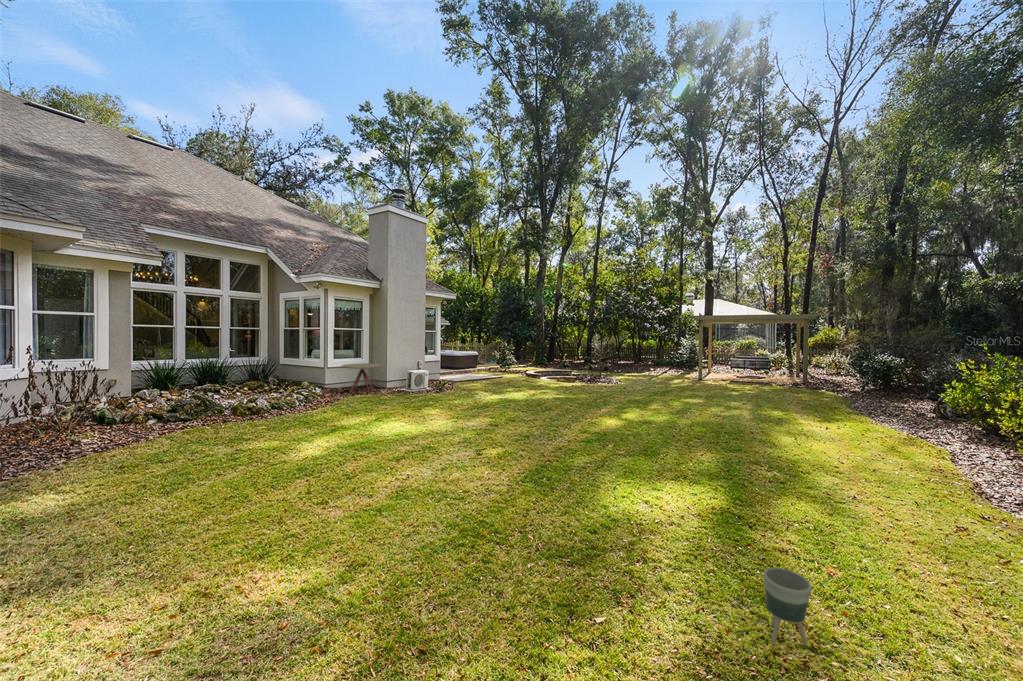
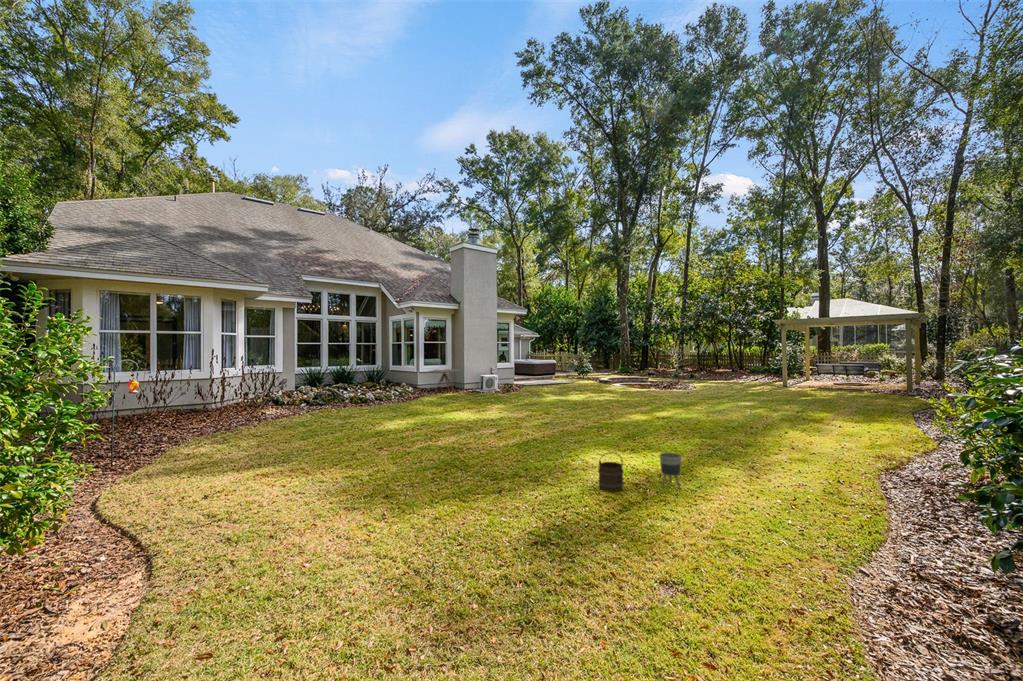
bucket: none [830,557,888,640] -> present [598,453,623,492]
planter: present [764,568,811,646] -> present [660,453,682,489]

